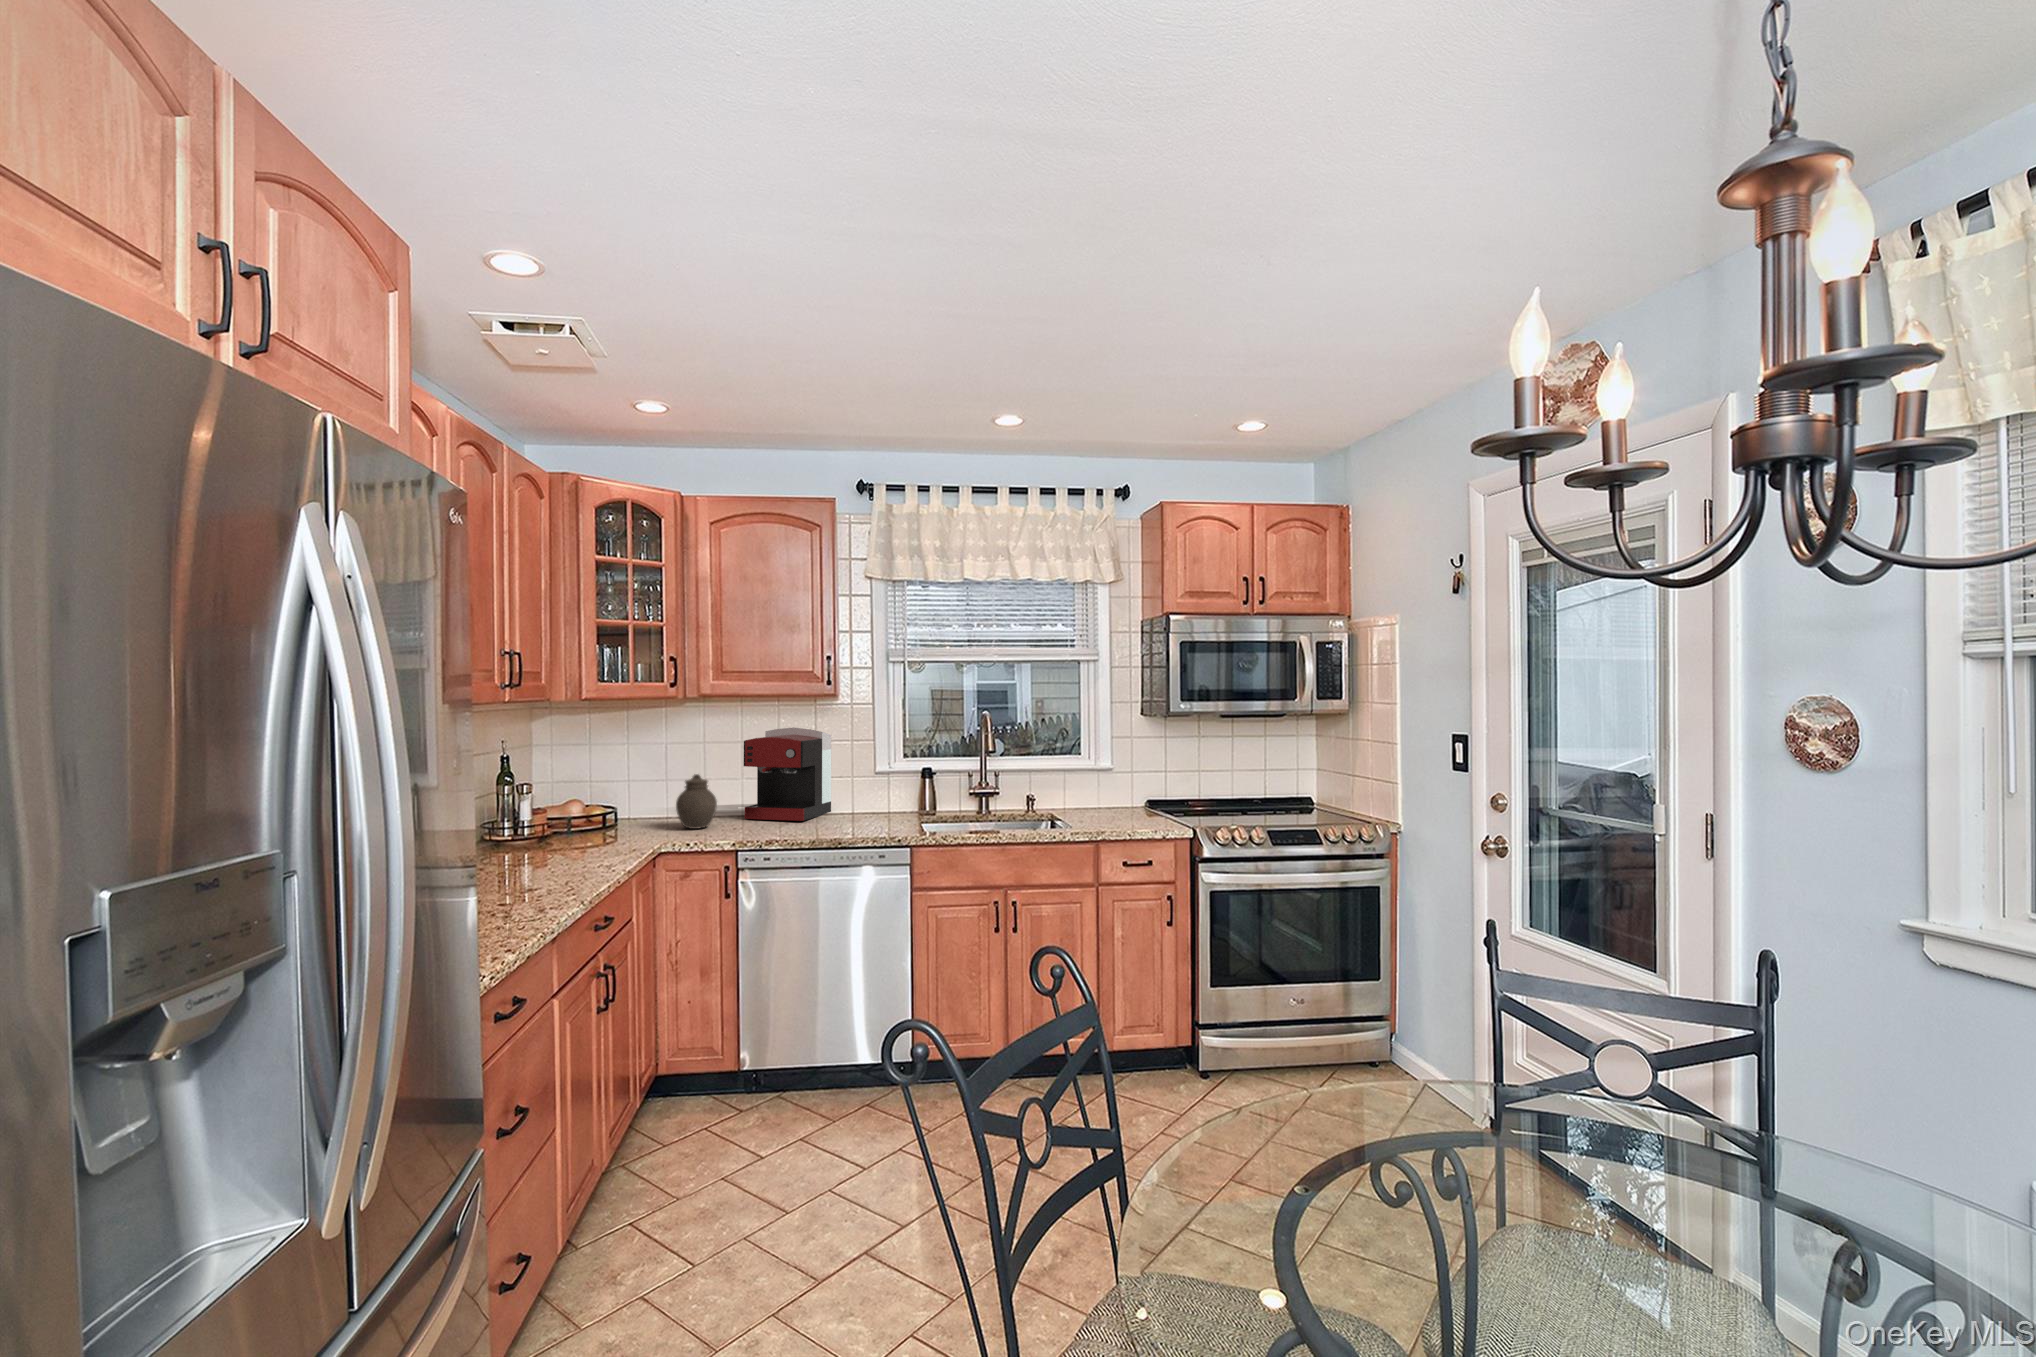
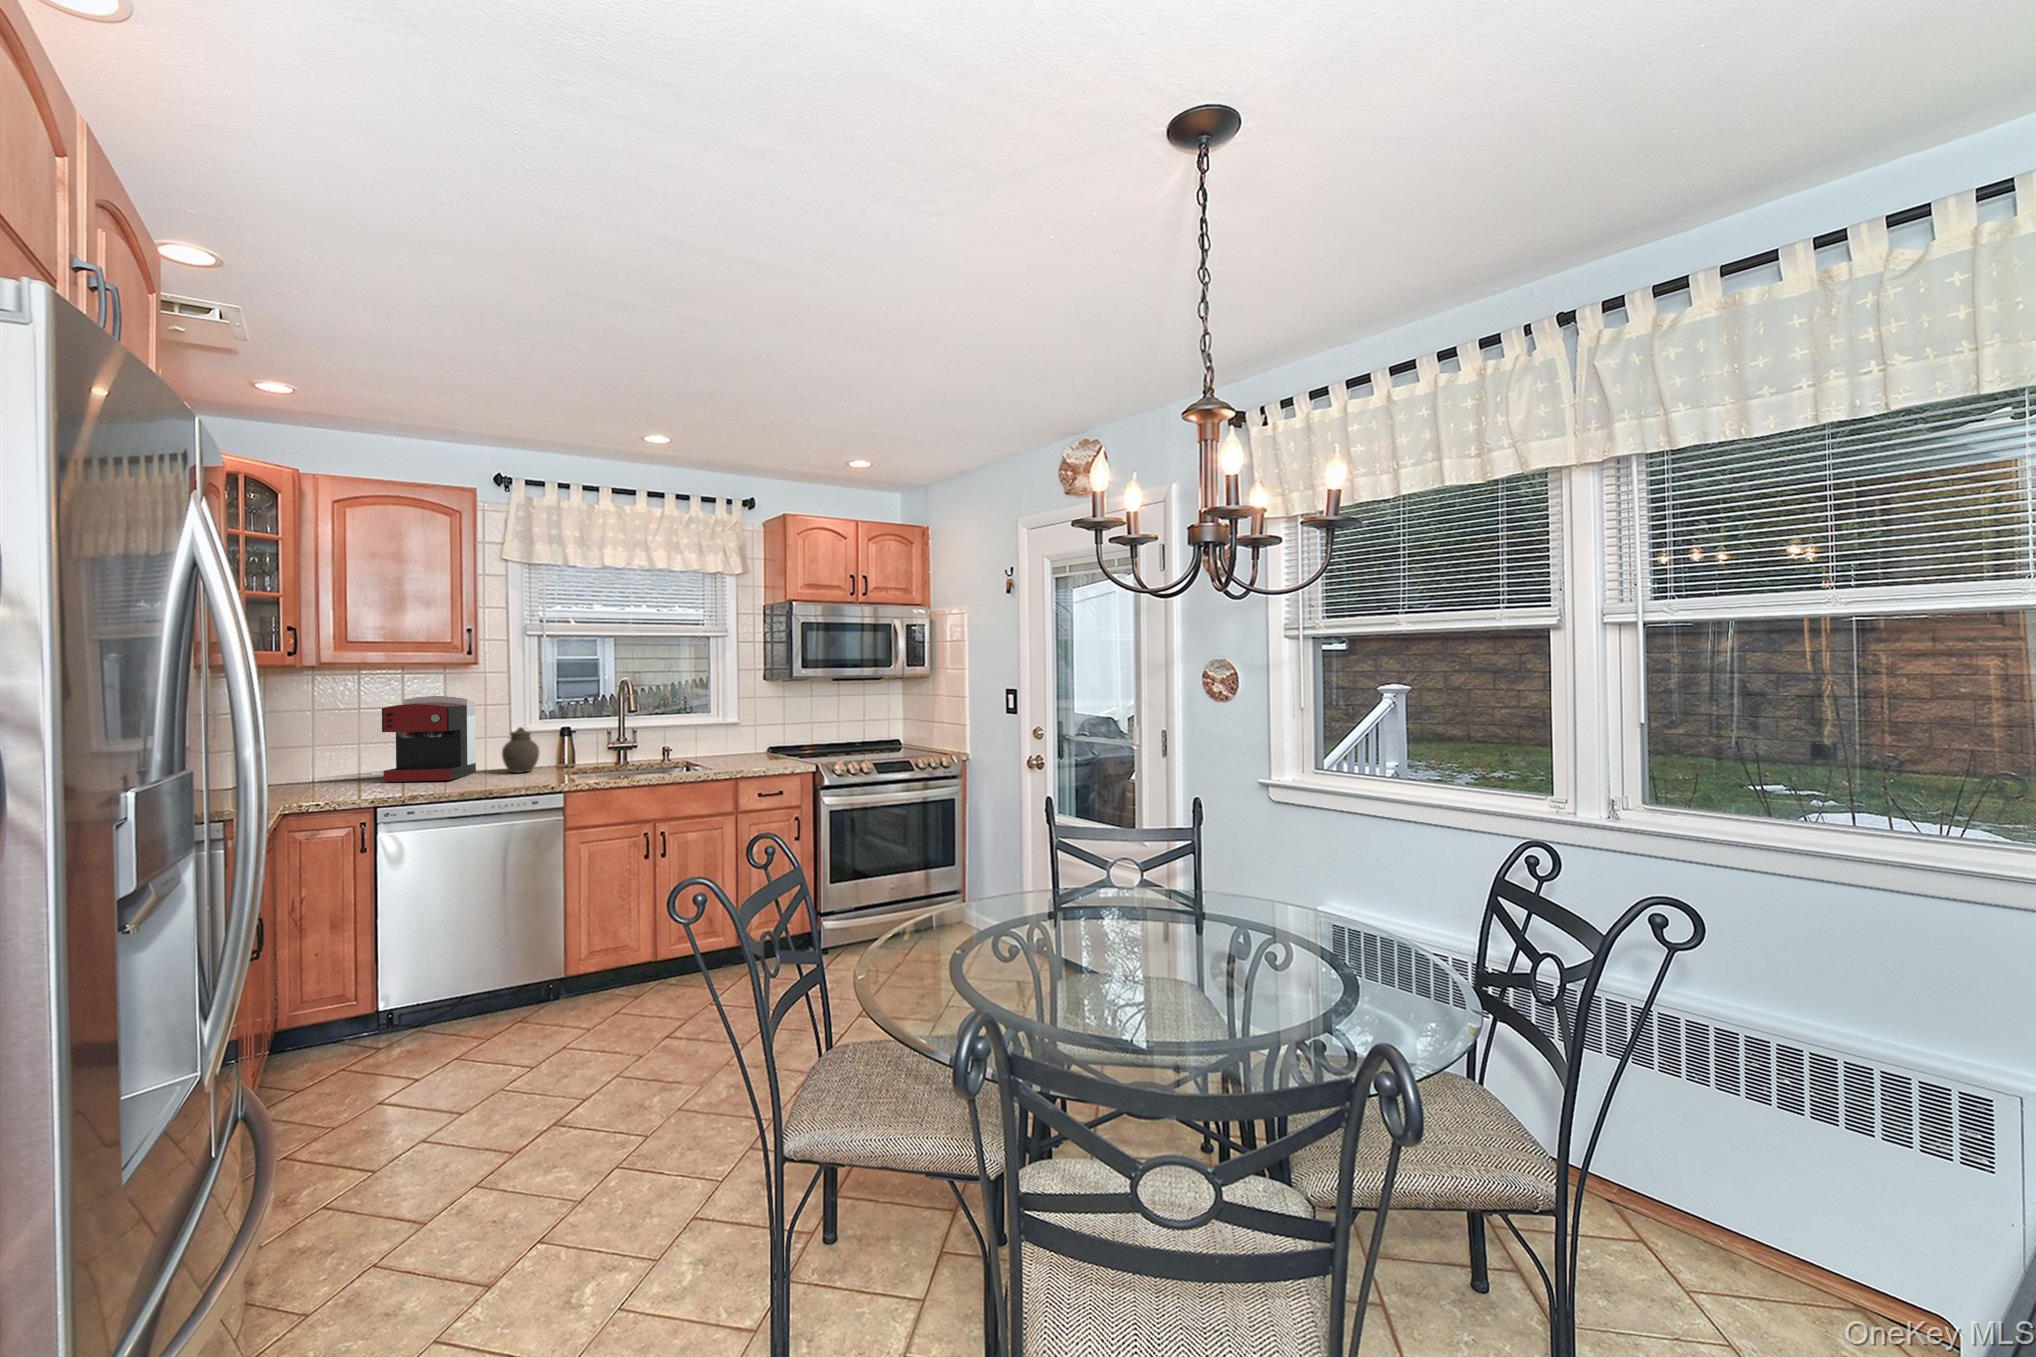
jar: present [676,774,717,829] -> present [502,727,540,773]

